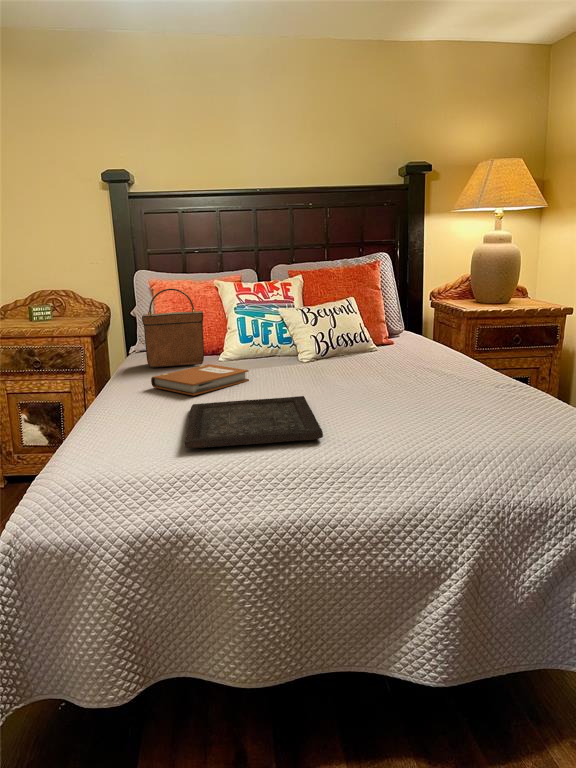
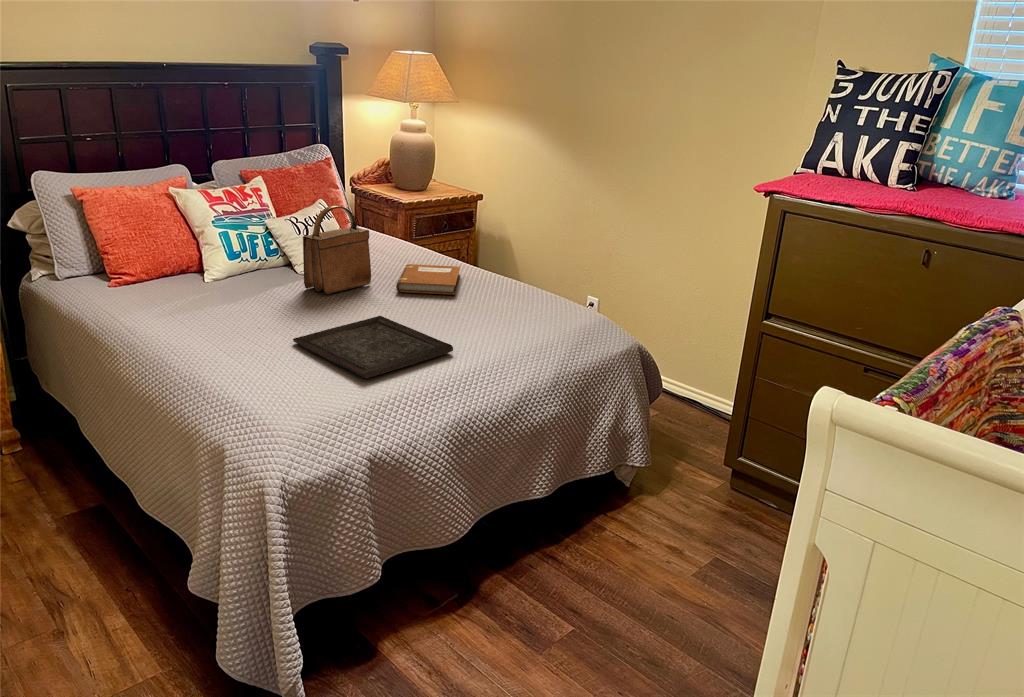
handbag: present [142,289,204,368] -> present [303,206,371,295]
notebook: present [151,364,249,396] -> present [396,264,460,295]

